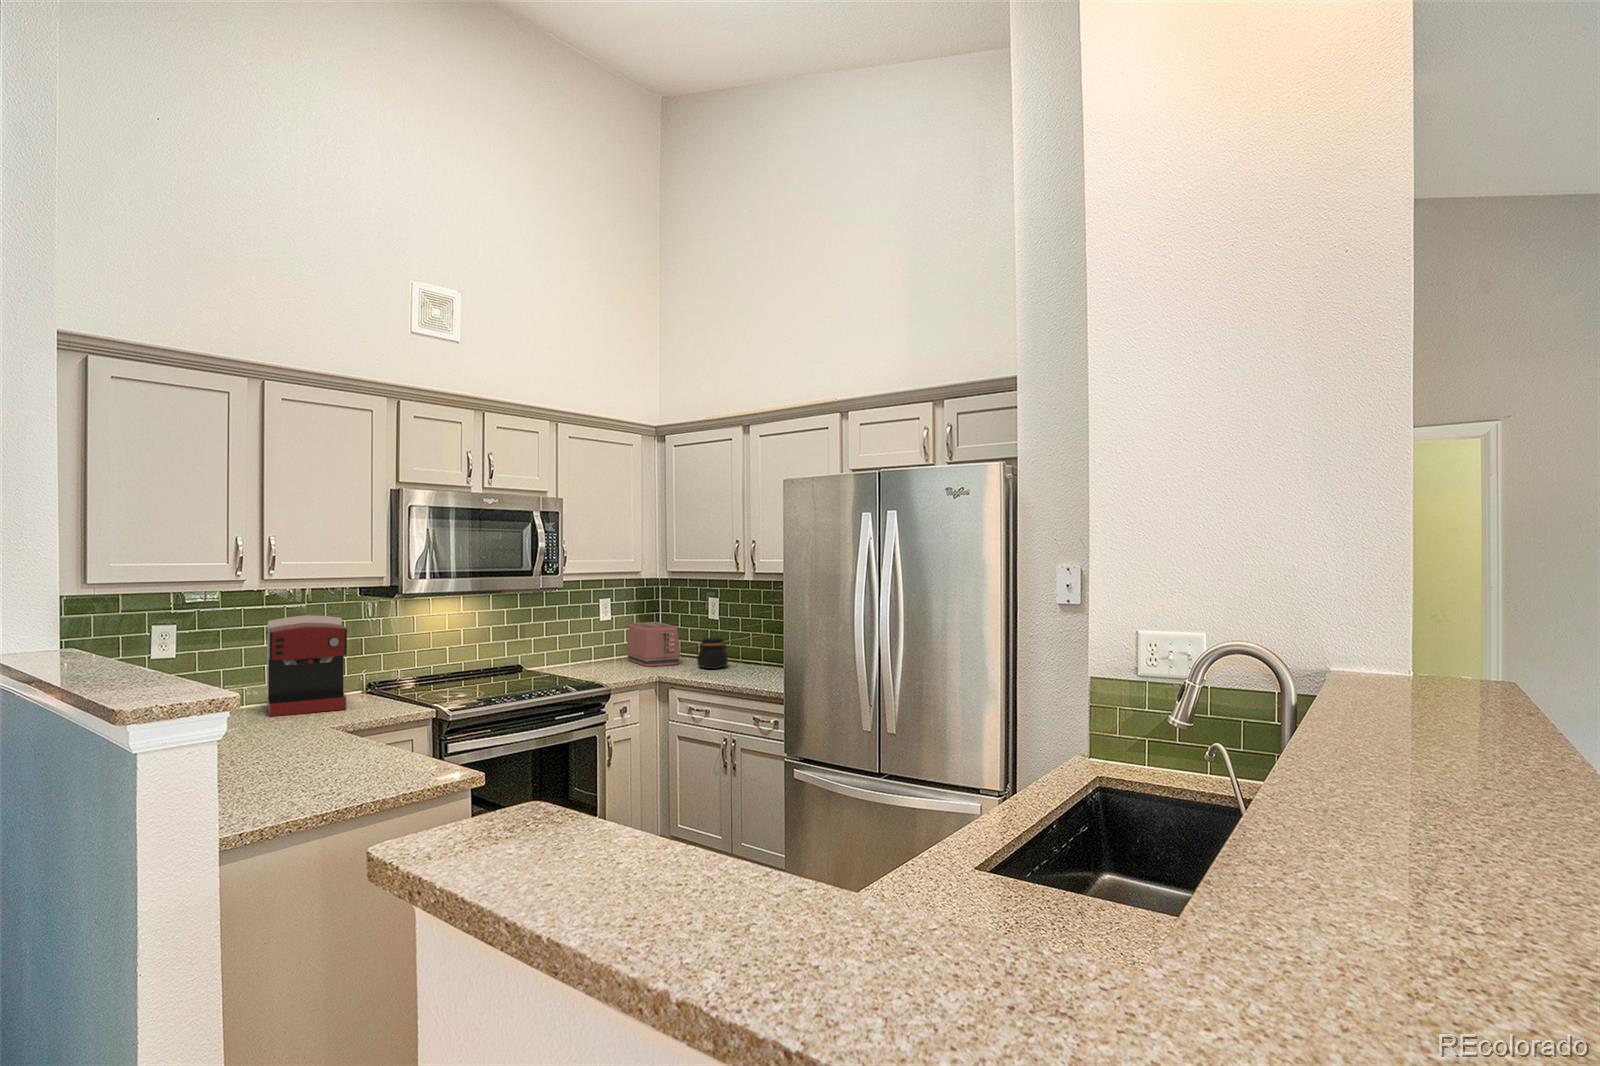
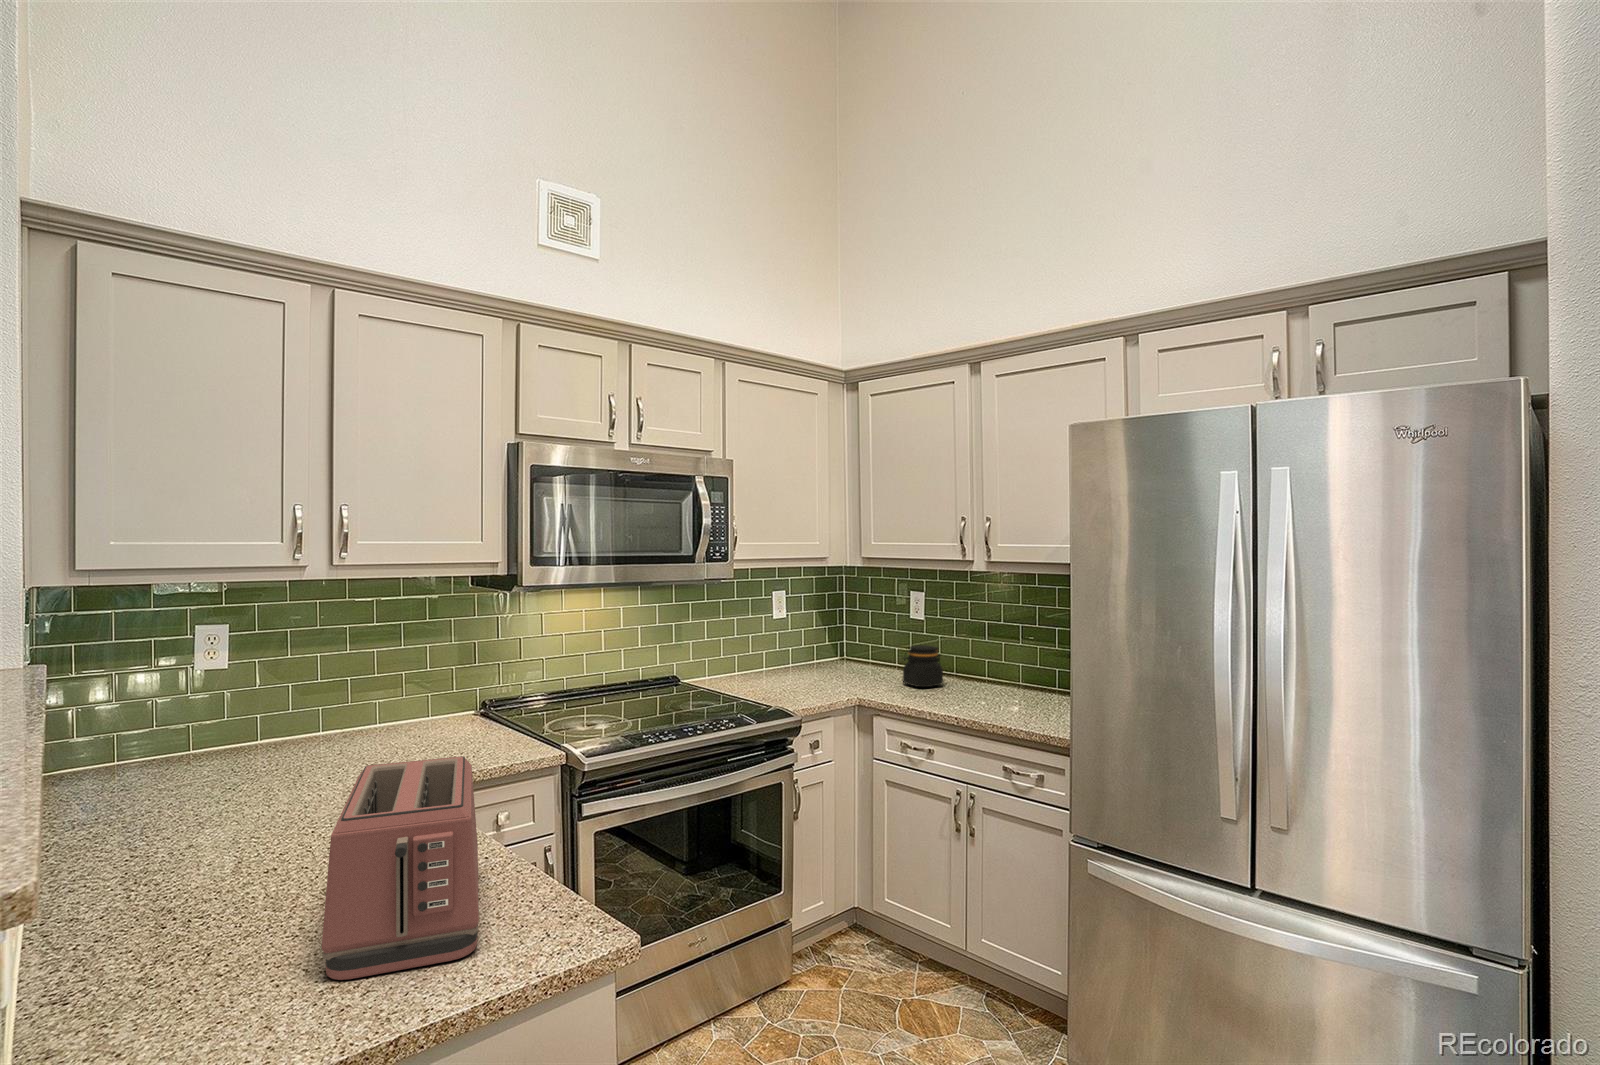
coffee maker: present [267,615,347,716] -> none [342,615,448,759]
toaster: present [627,622,680,667] -> present [322,756,479,980]

